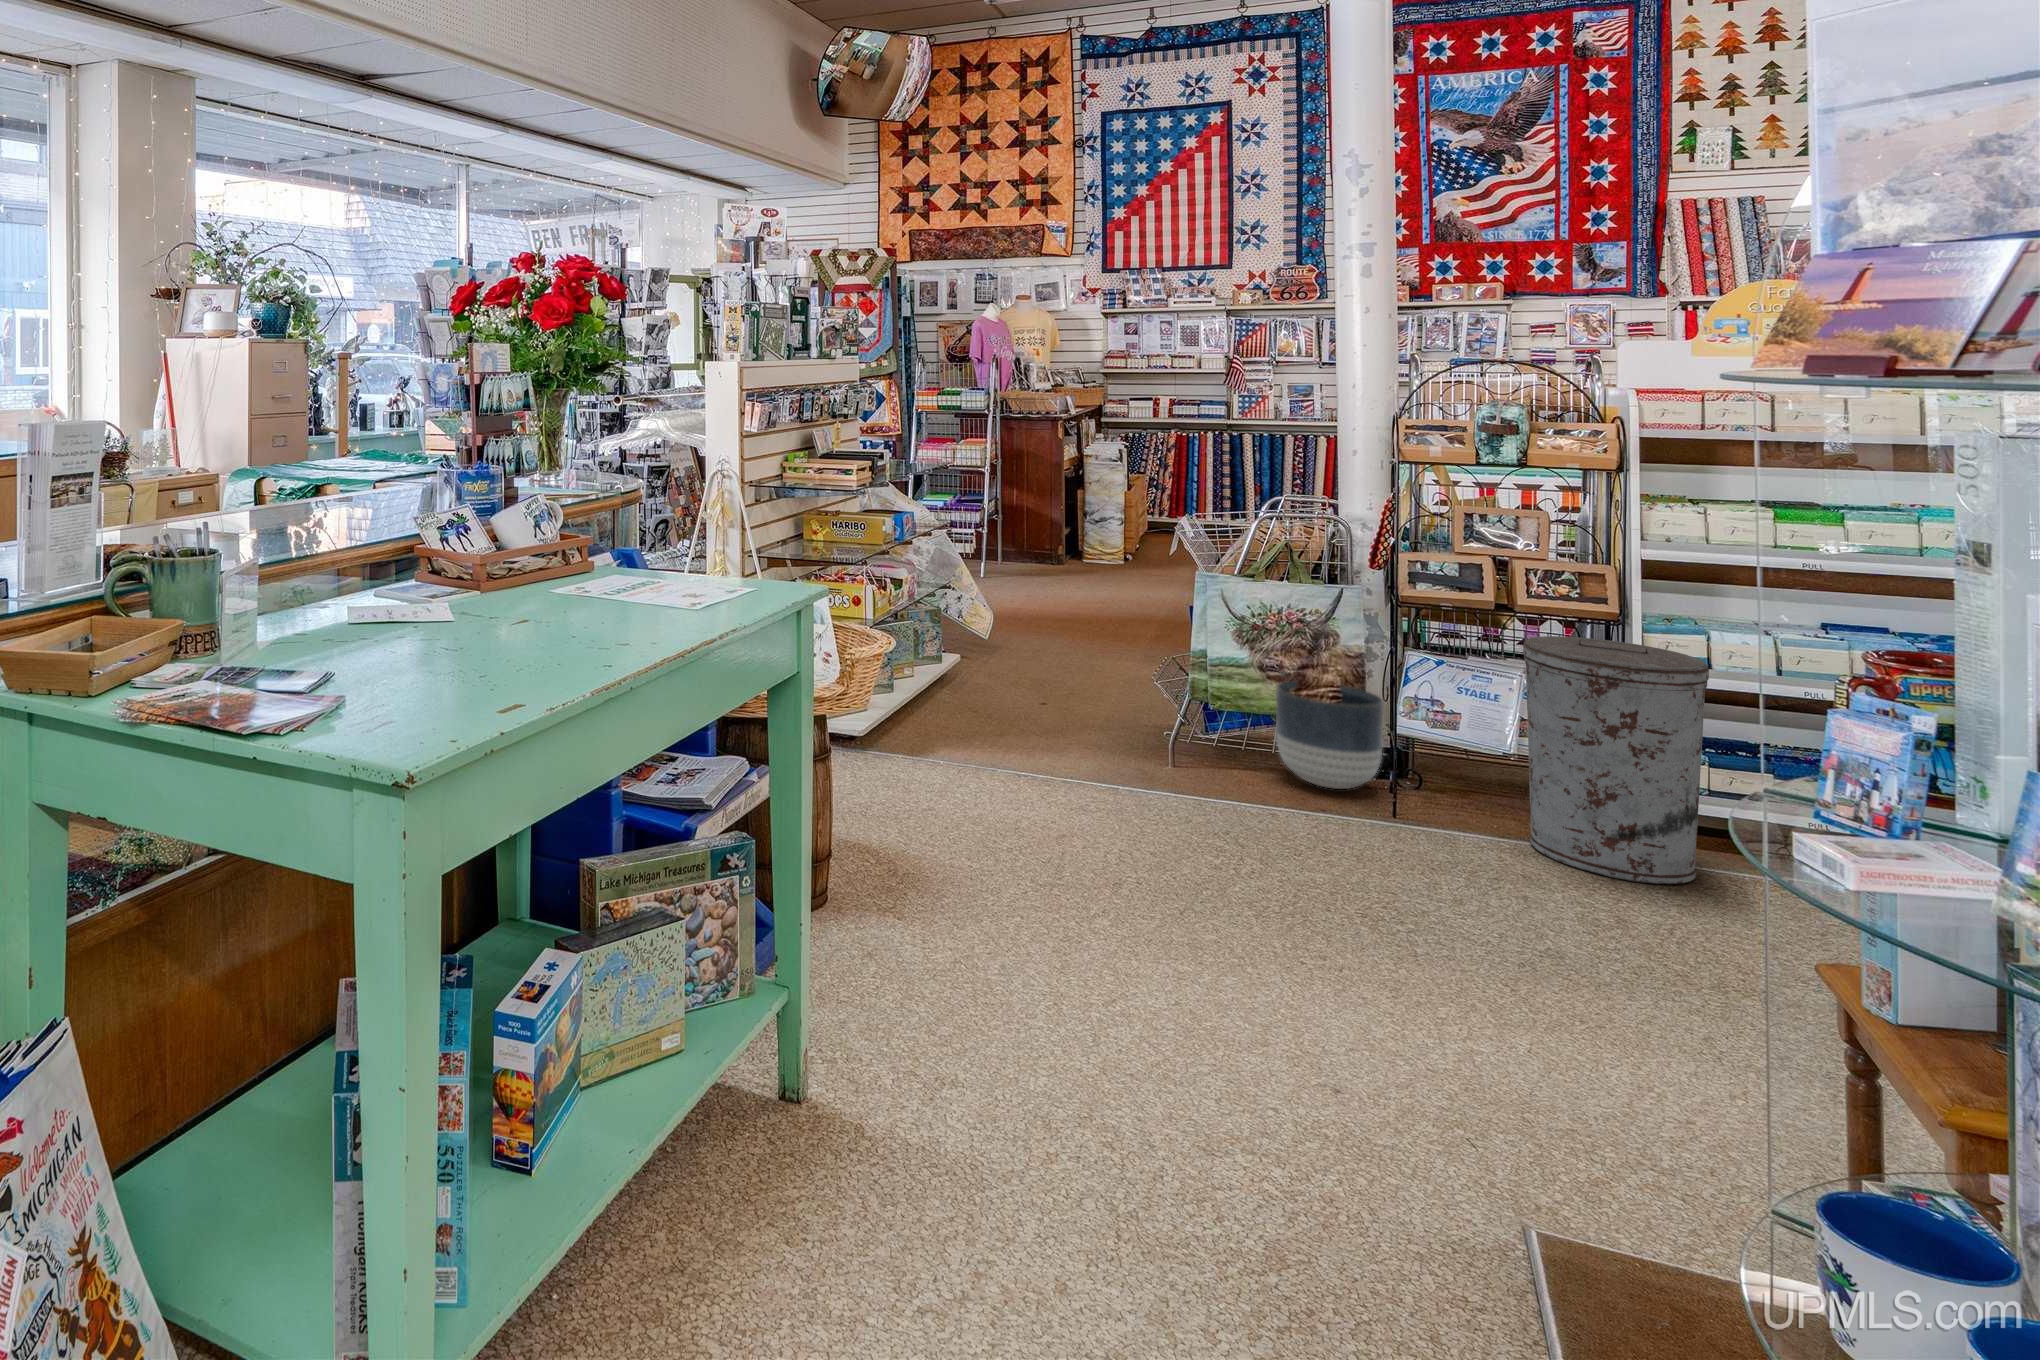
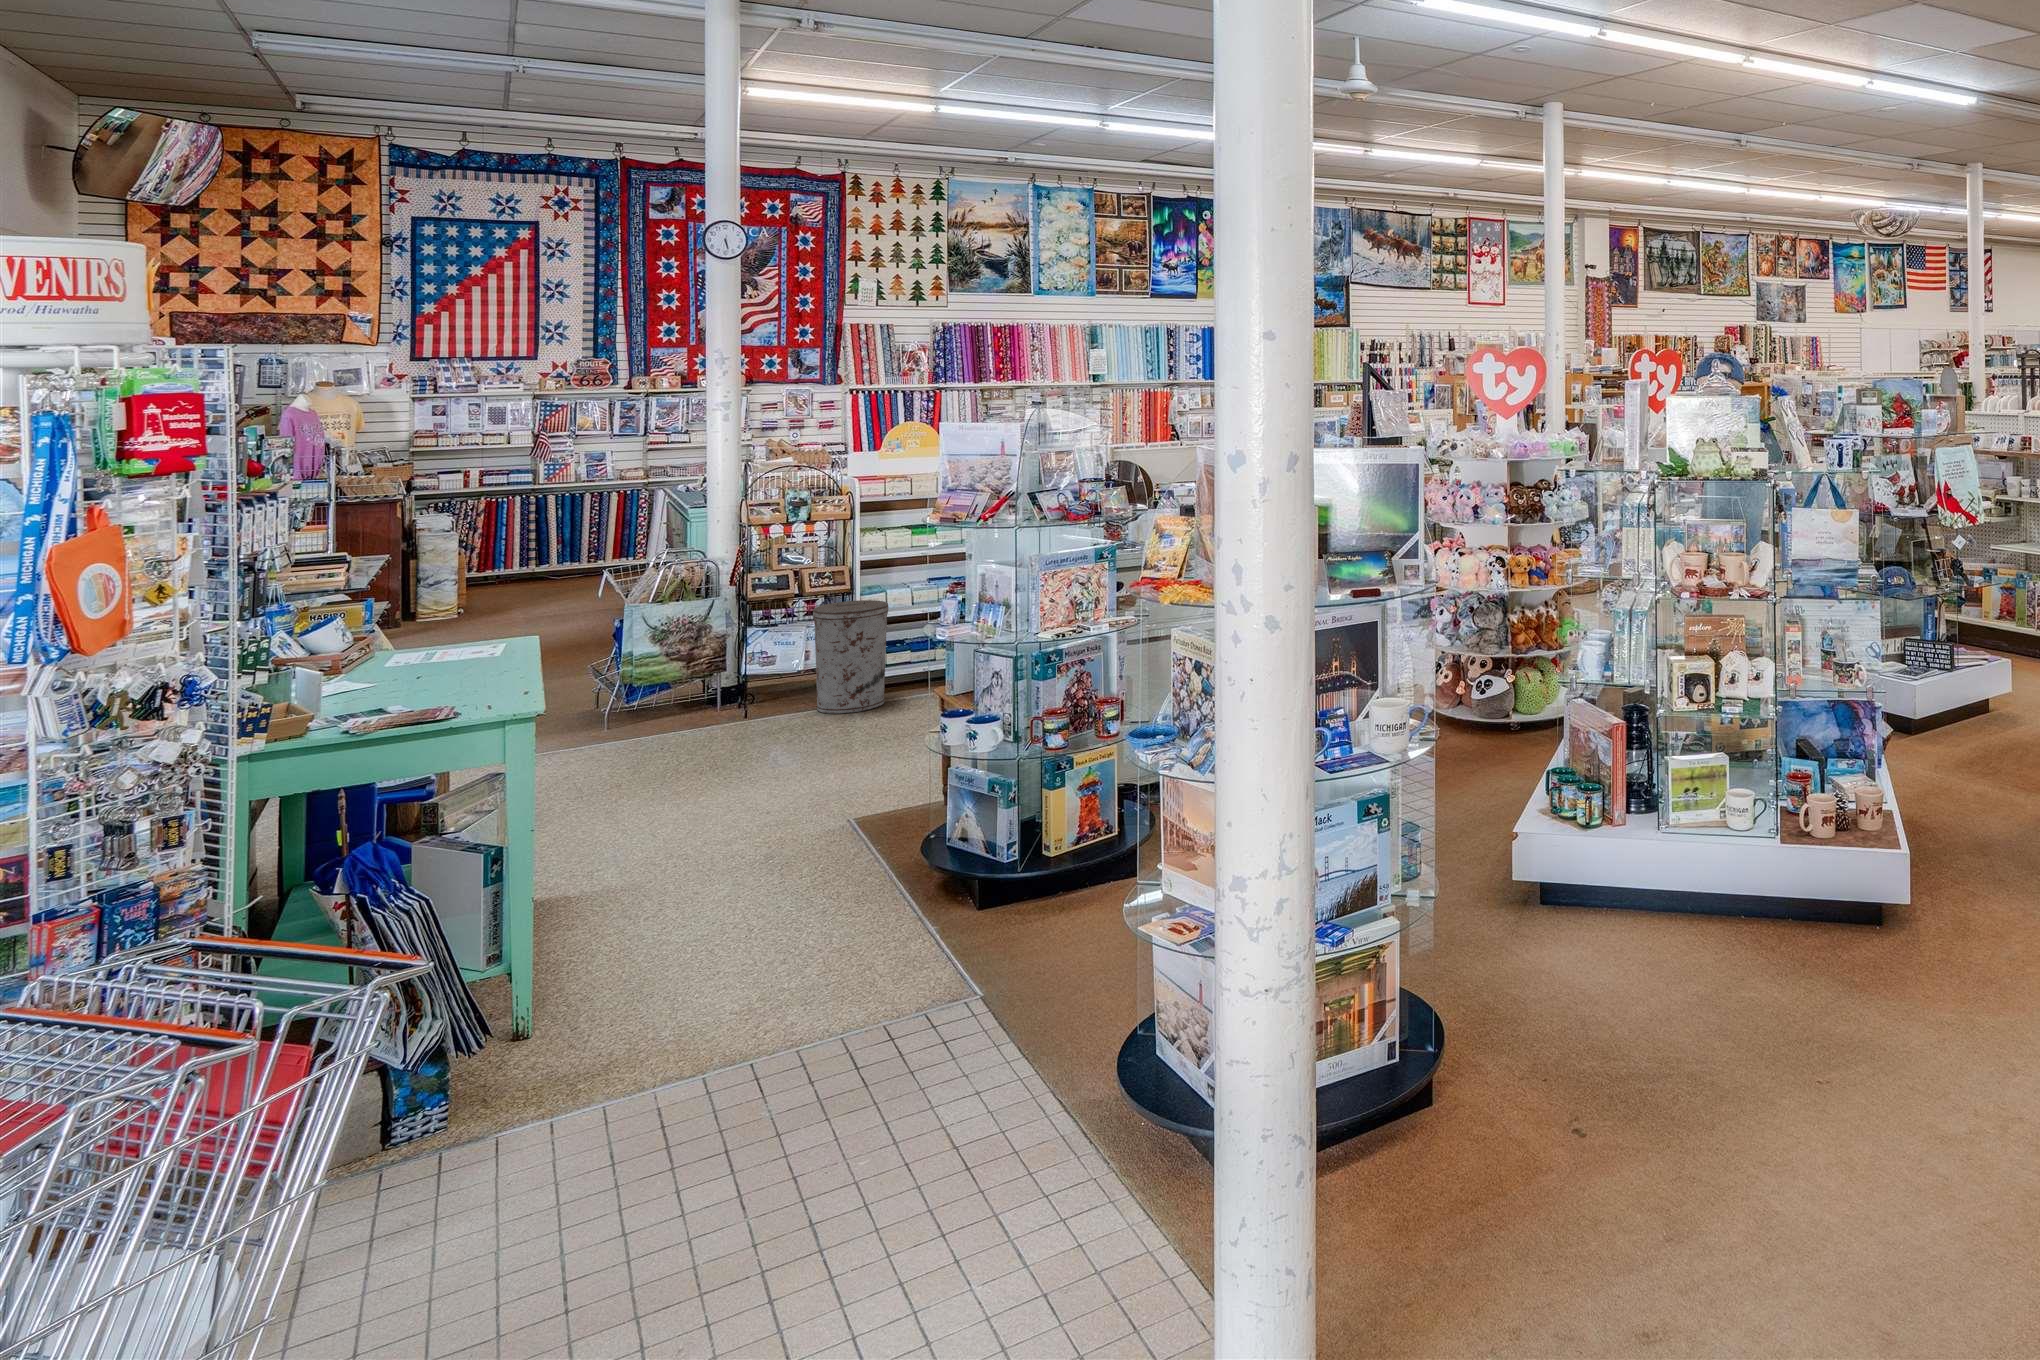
planter: present [1276,681,1384,789] -> none [682,658,742,718]

